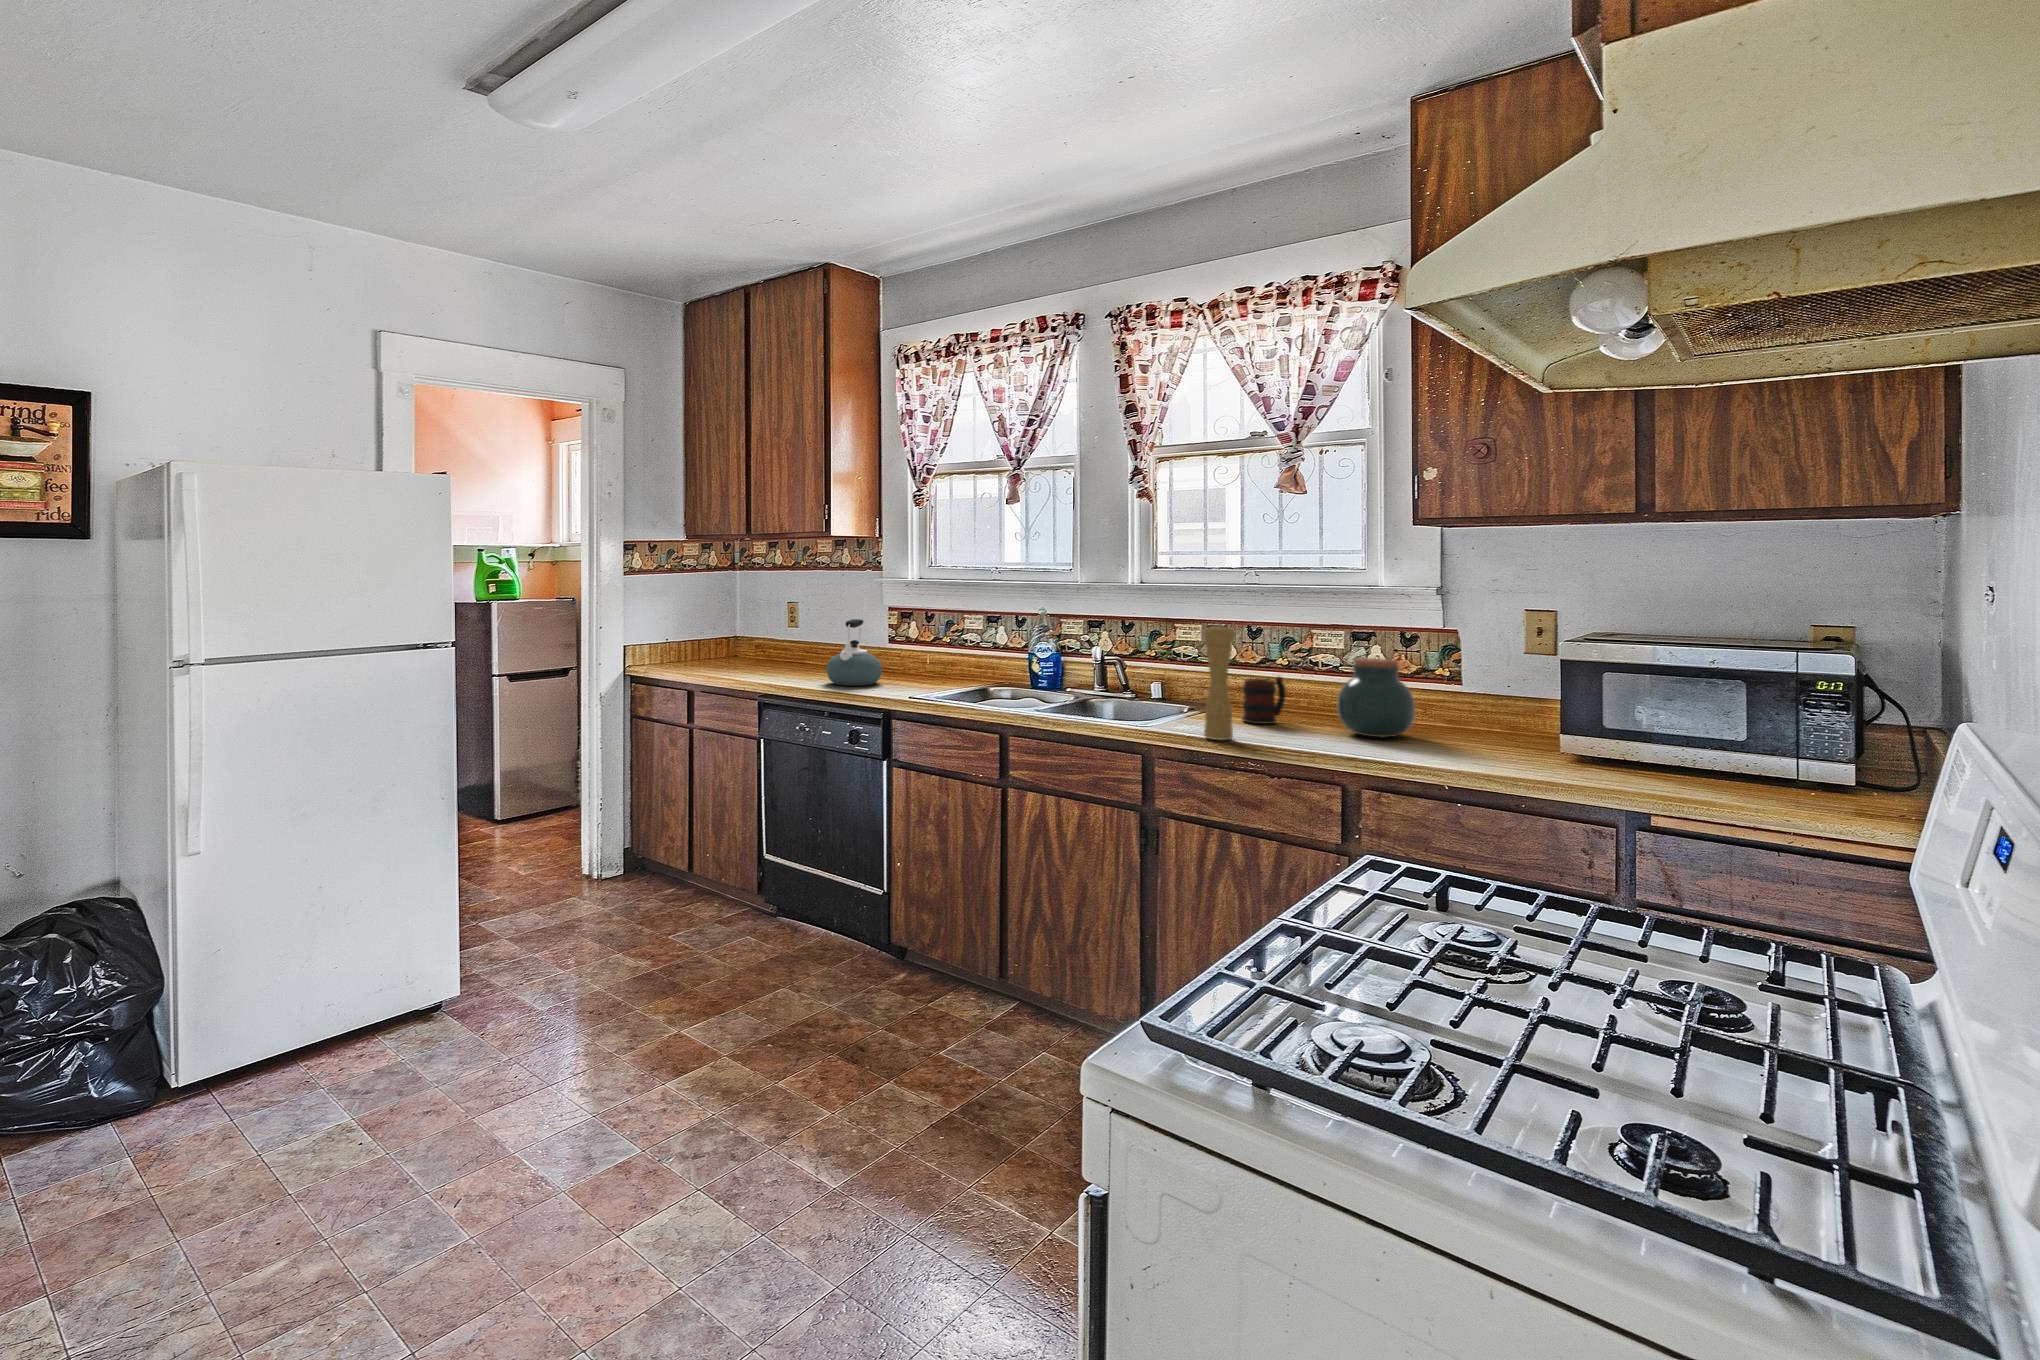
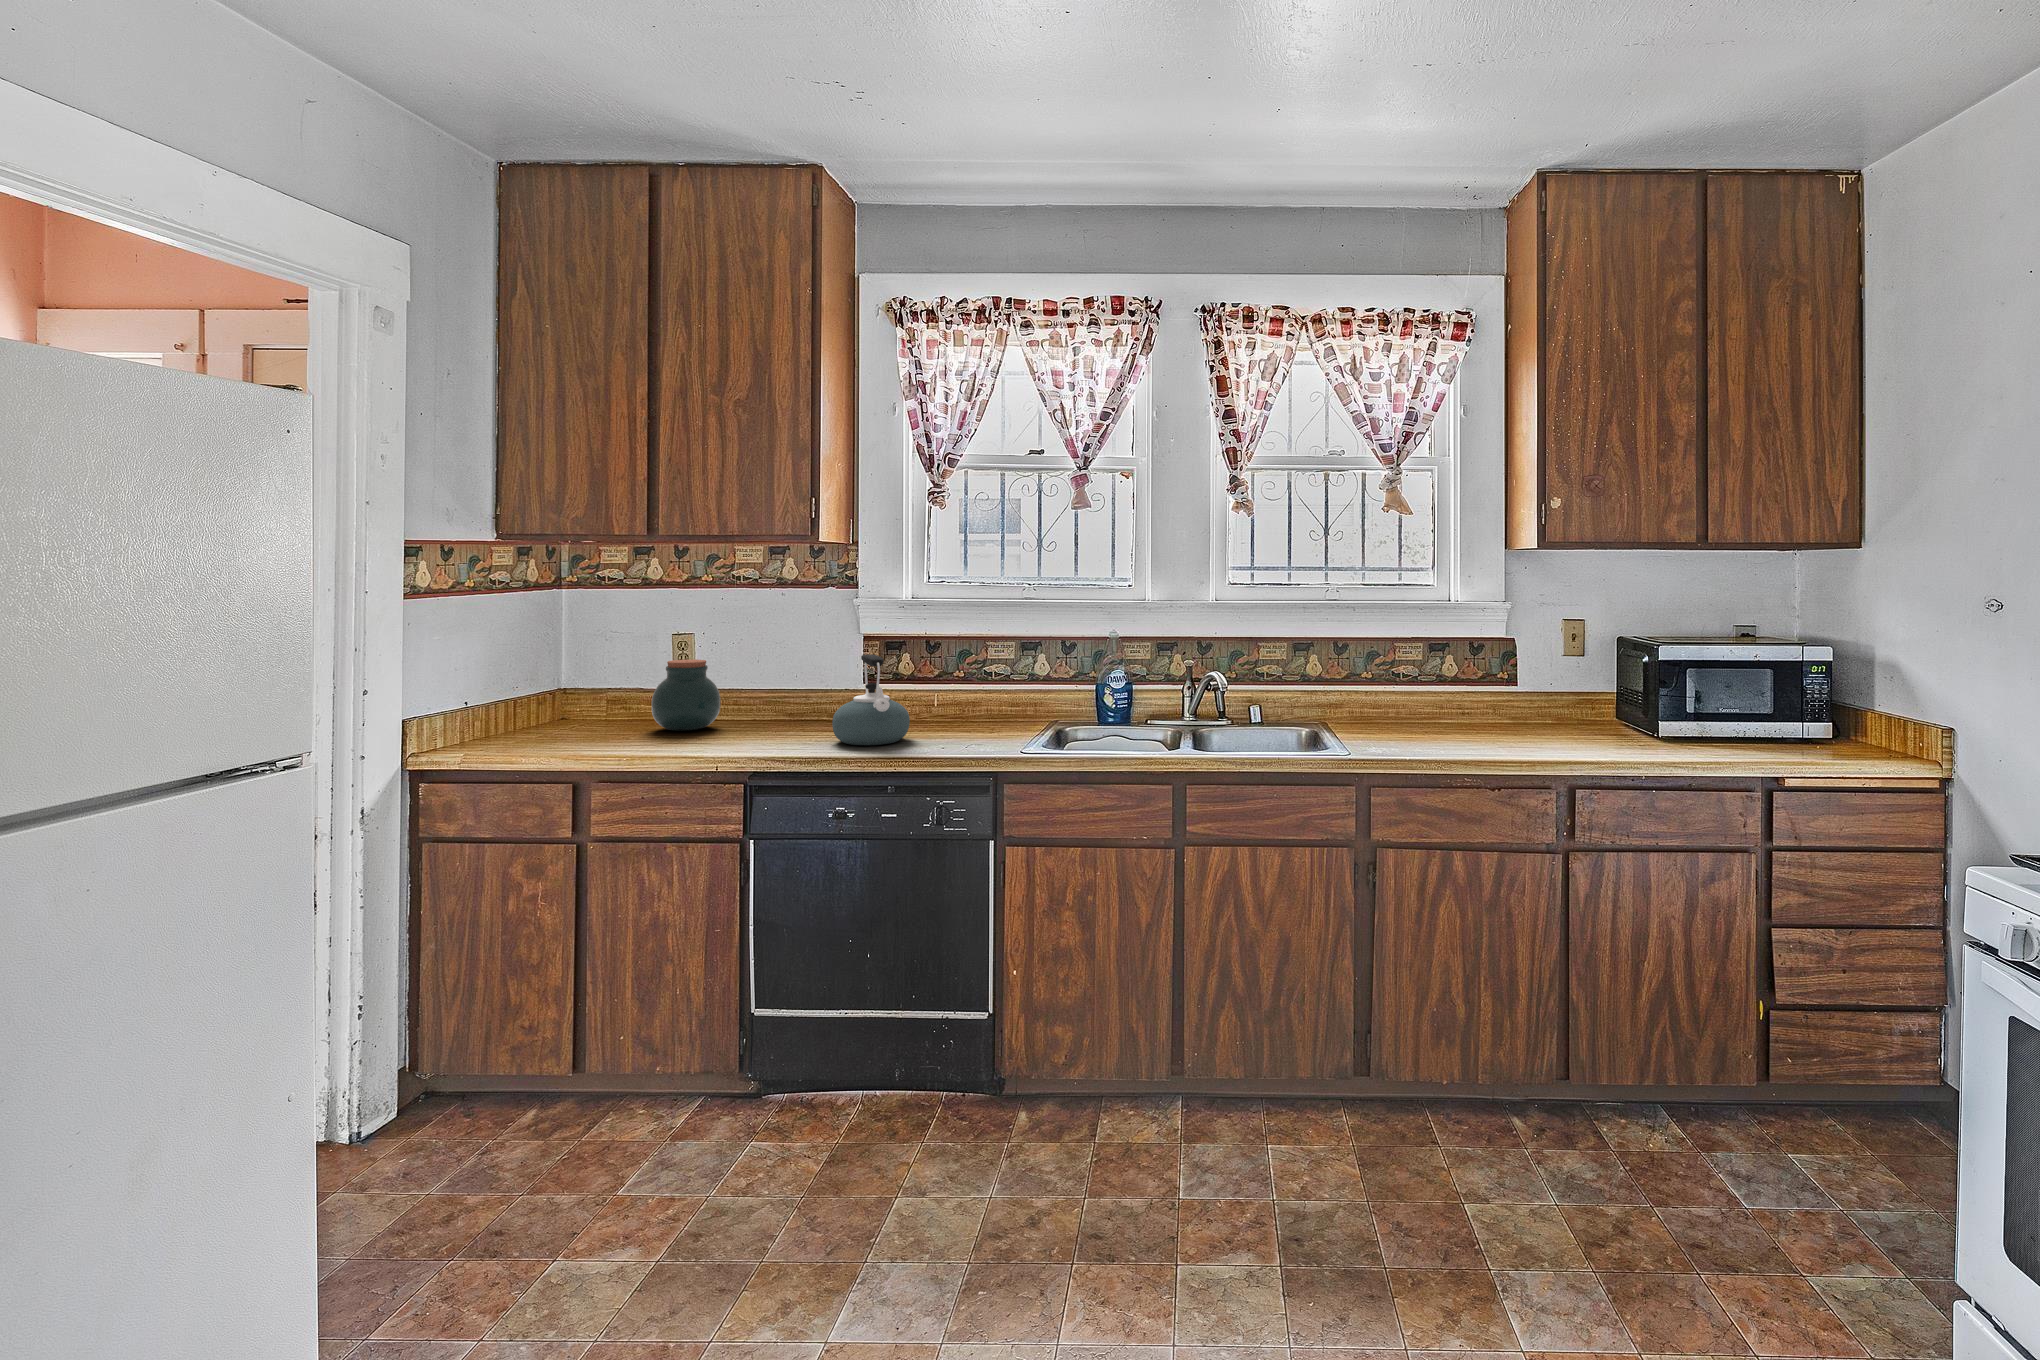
pepper mill: present [1203,625,1234,740] -> none [1410,646,1439,762]
jar: present [1337,658,1415,737] -> present [652,659,720,731]
mug: present [1243,677,1286,724] -> none [1374,692,1405,741]

